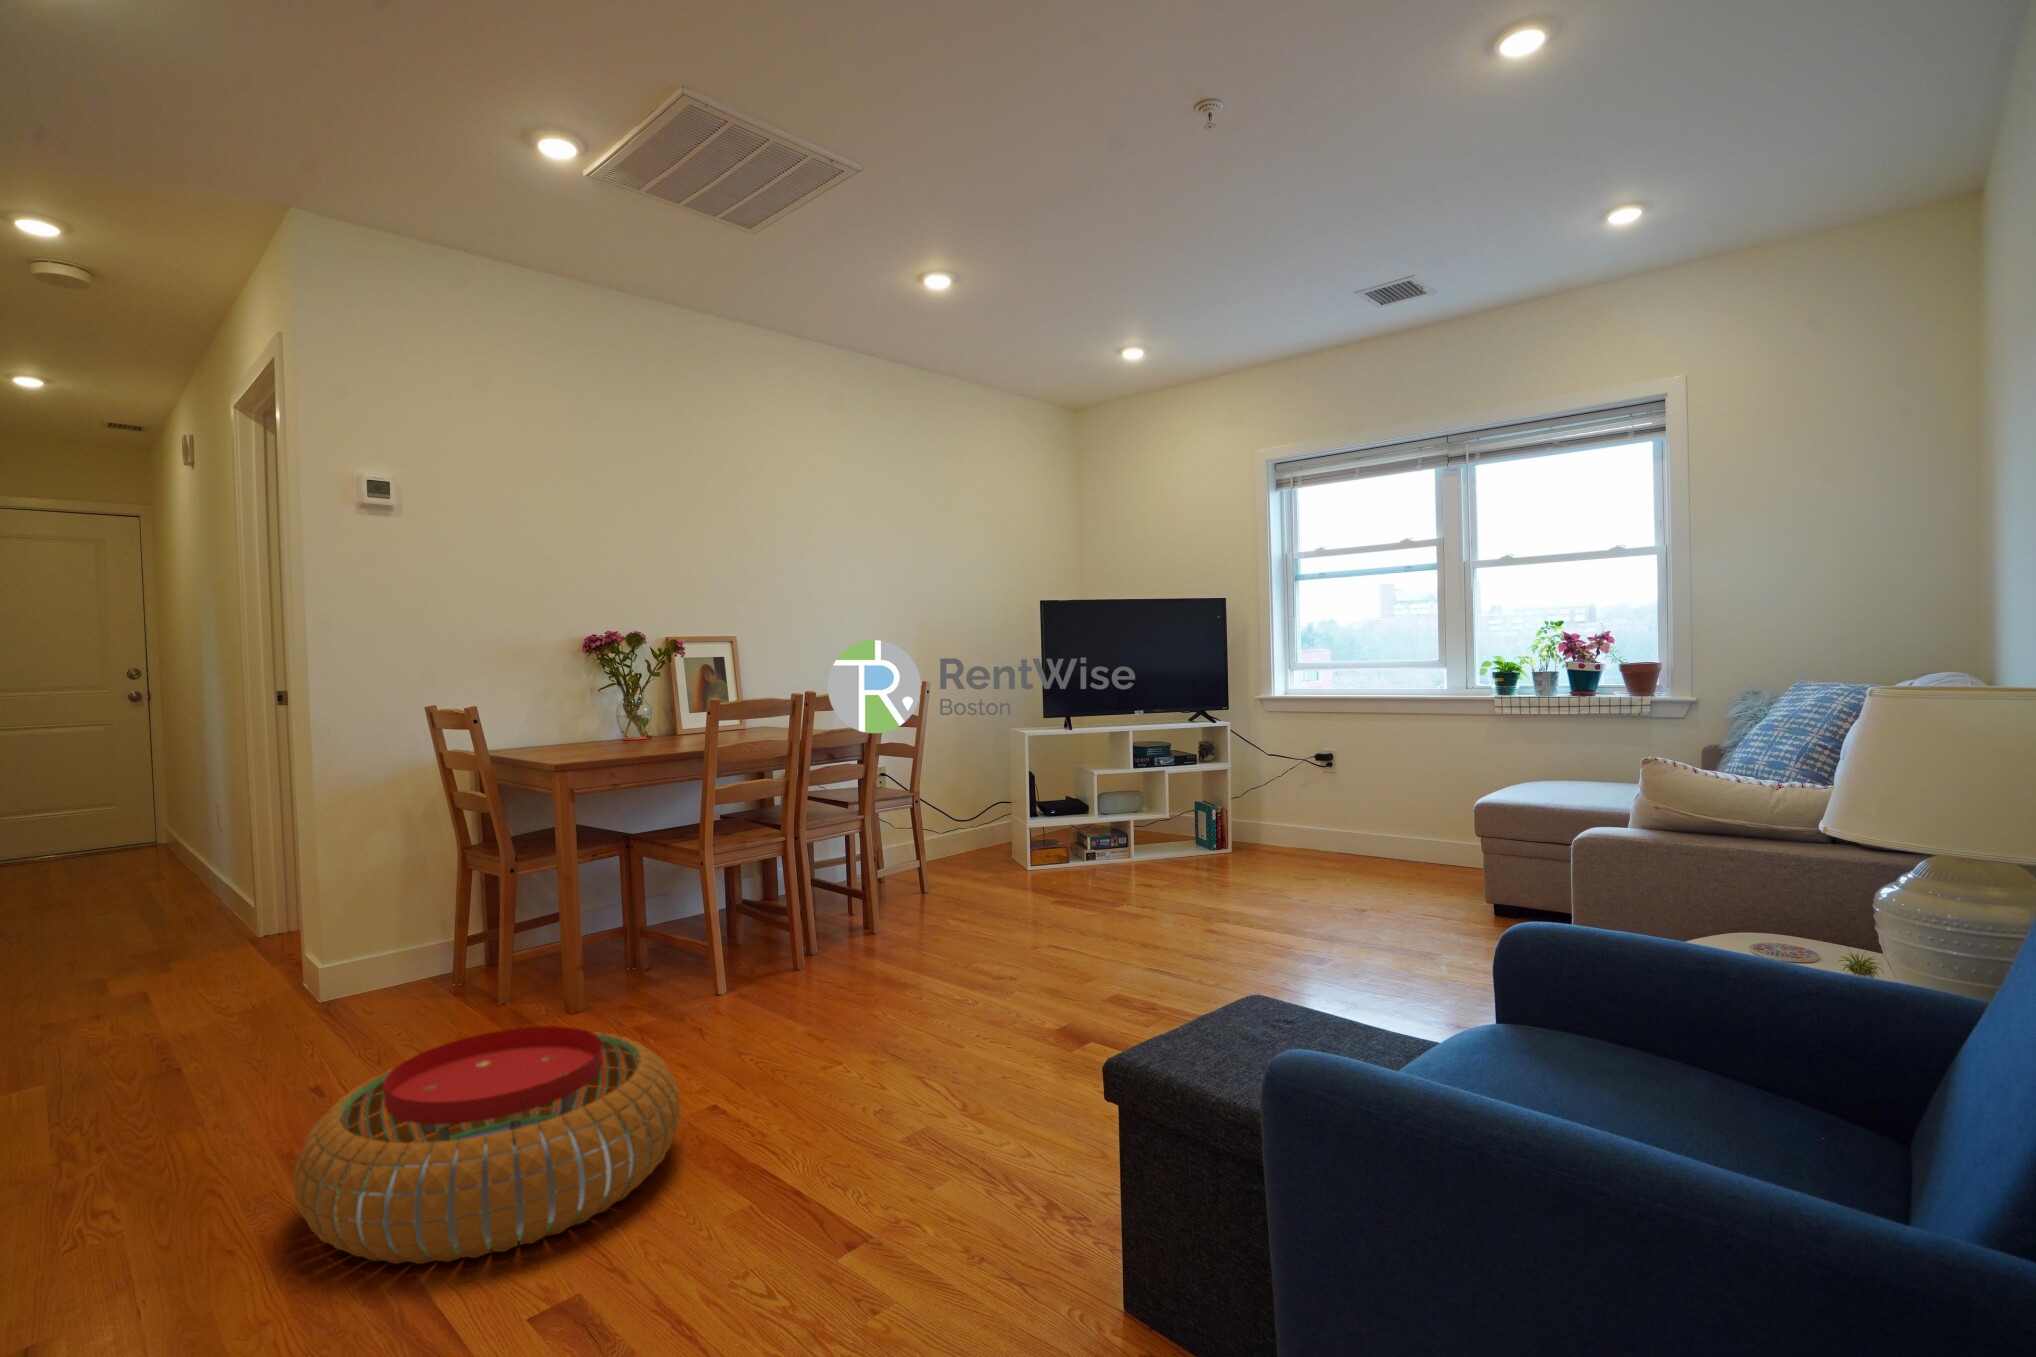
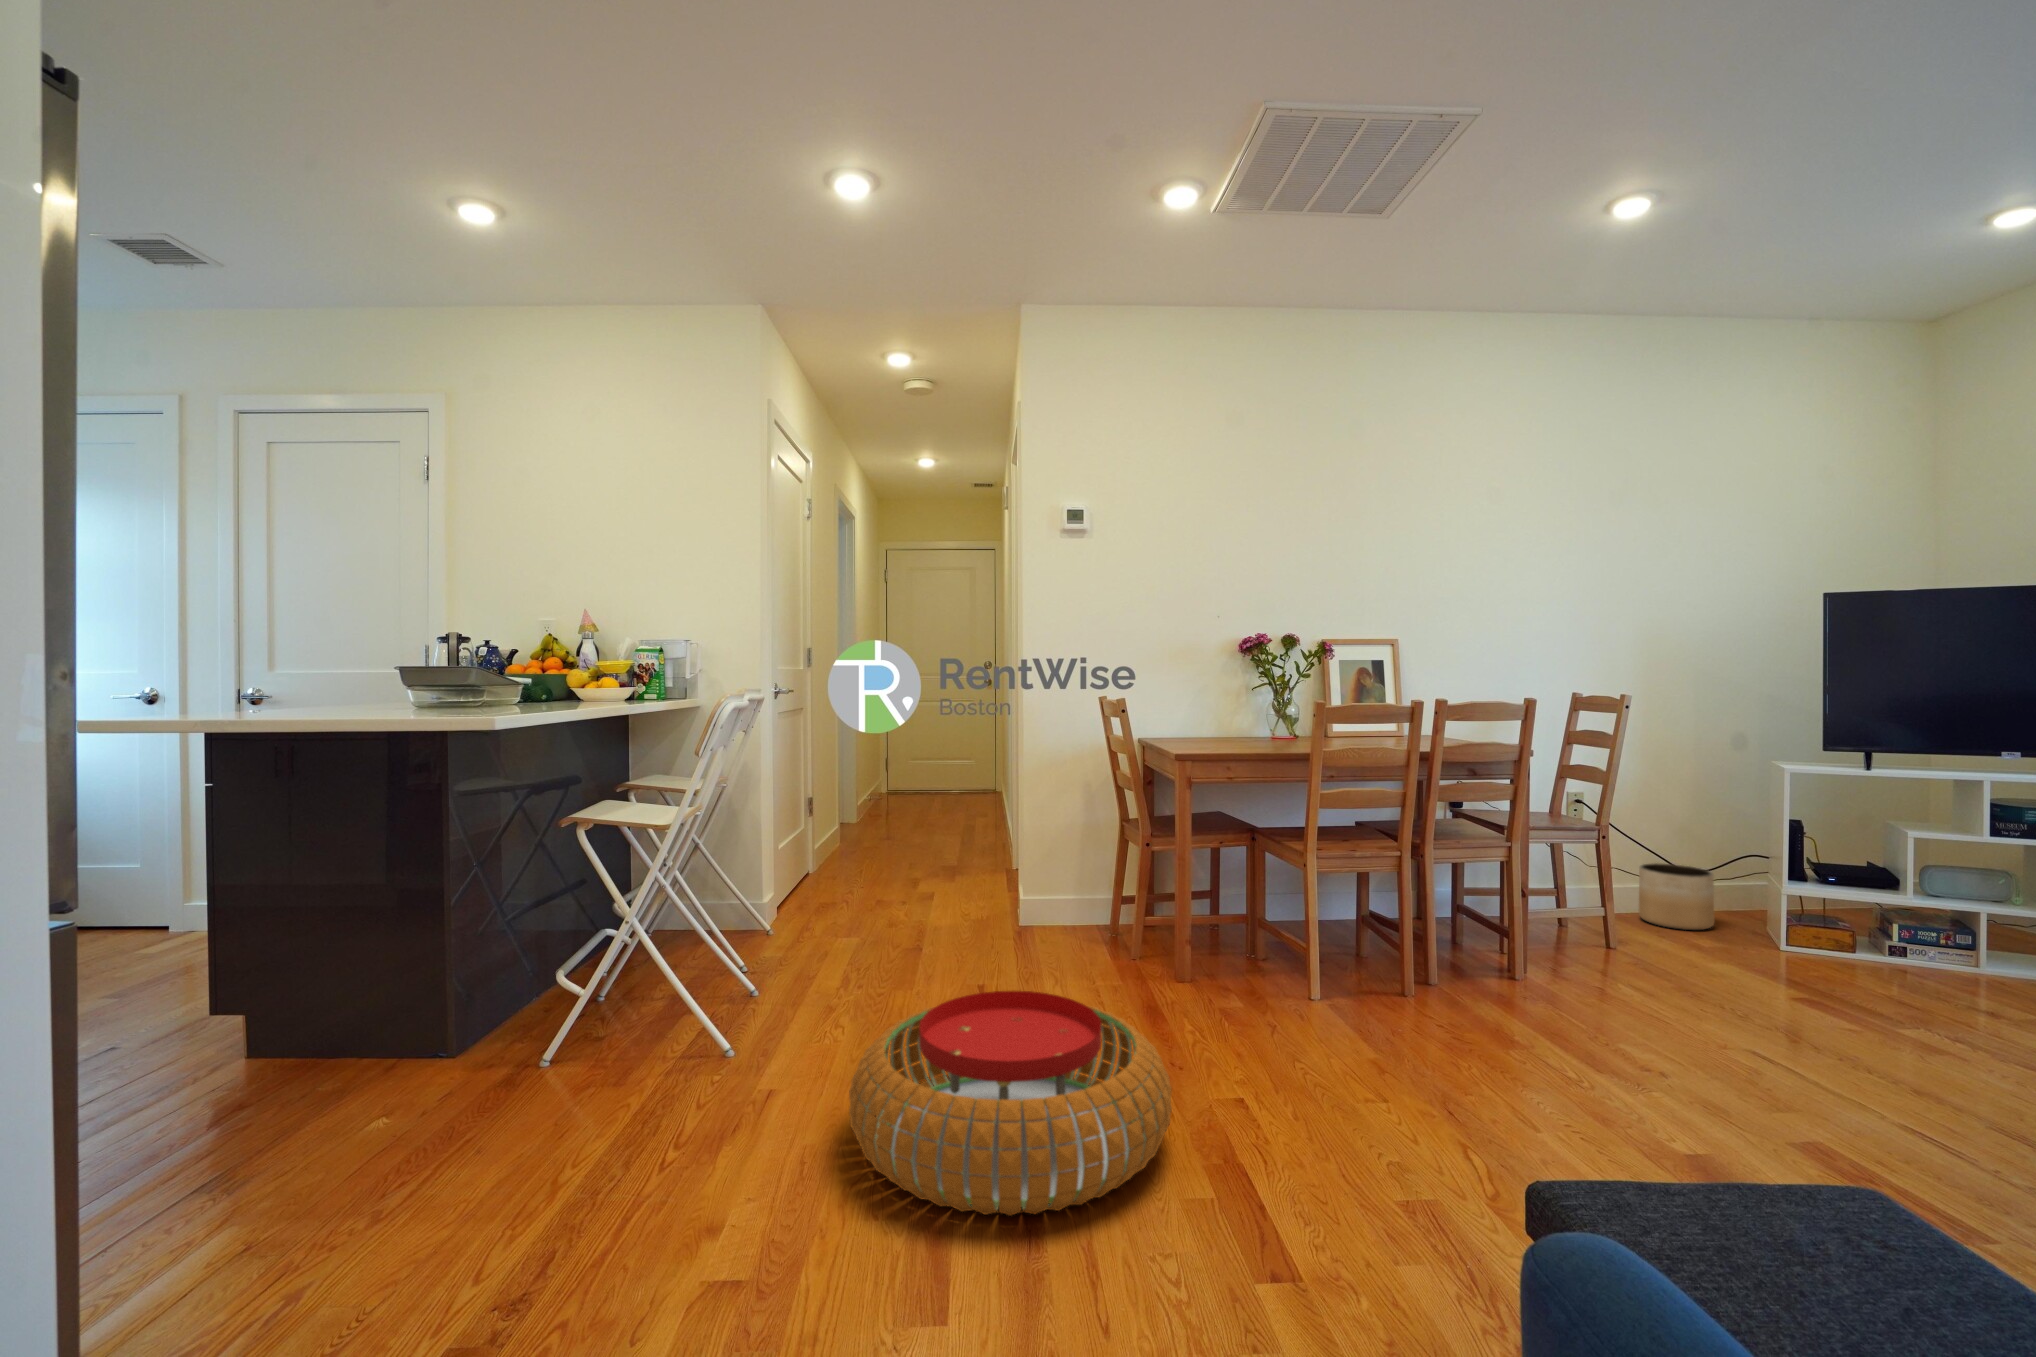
planter: none [932,819,984,871] -> present [1639,863,1714,930]

